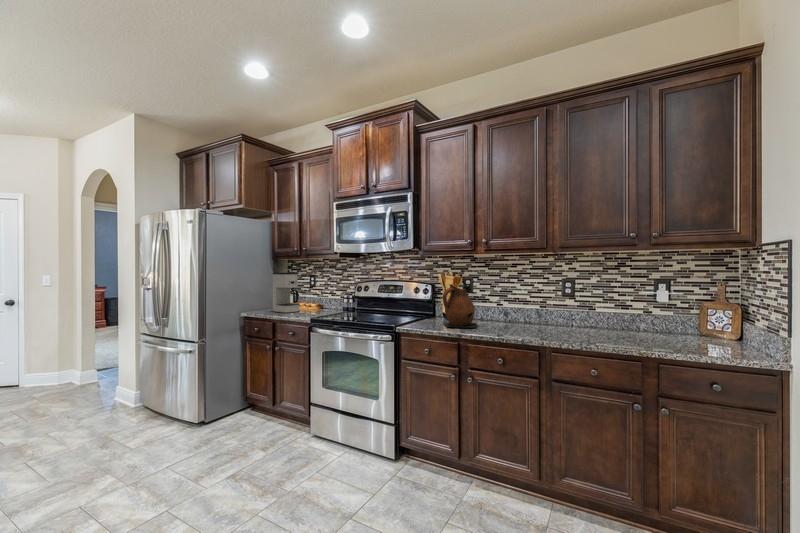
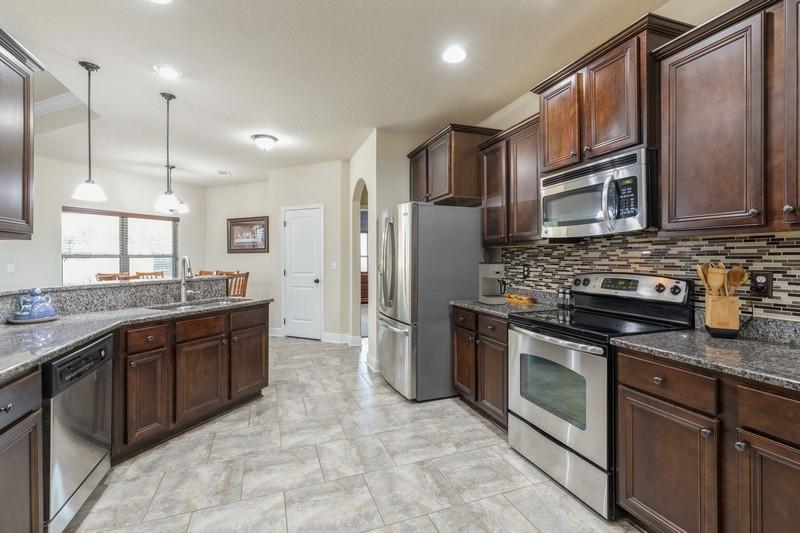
ceramic pitcher: present [443,284,477,328] -> none [695,283,774,361]

